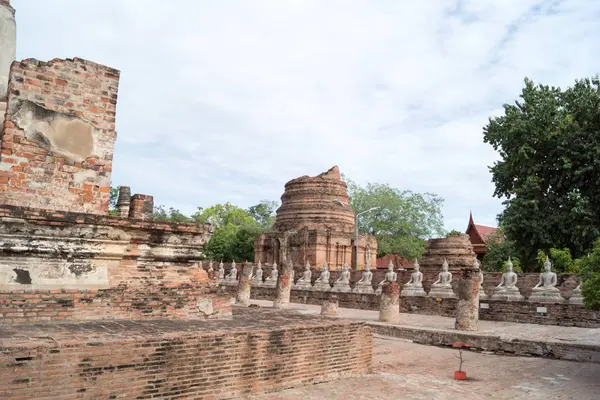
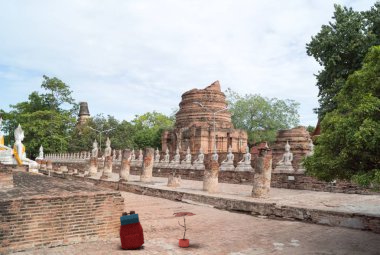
backpack: none [395,341,427,381] -> present [119,211,144,249]

